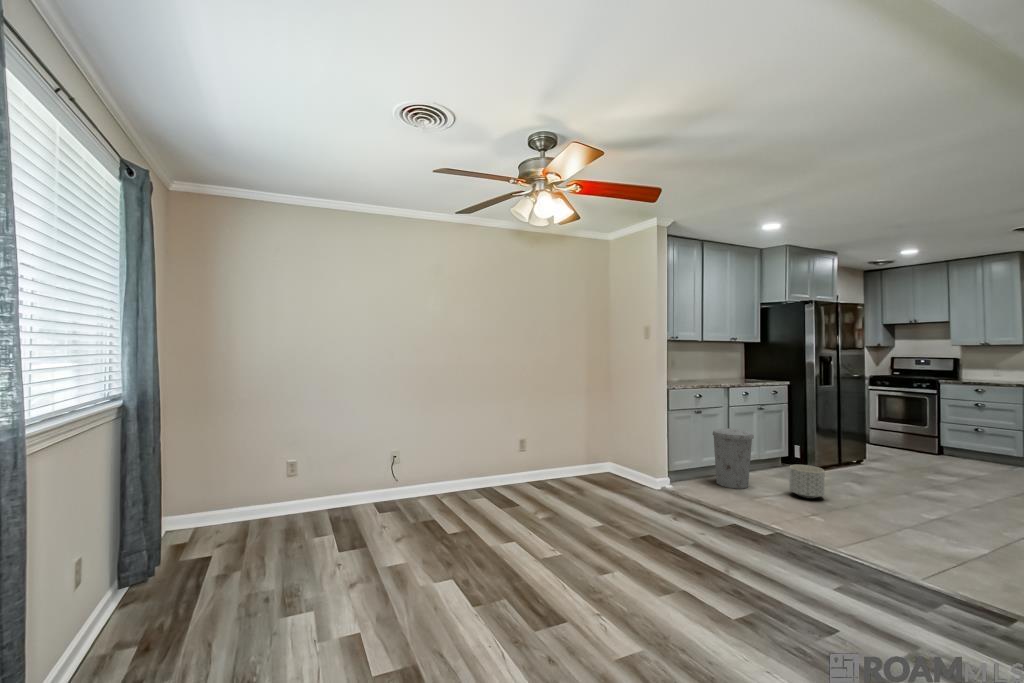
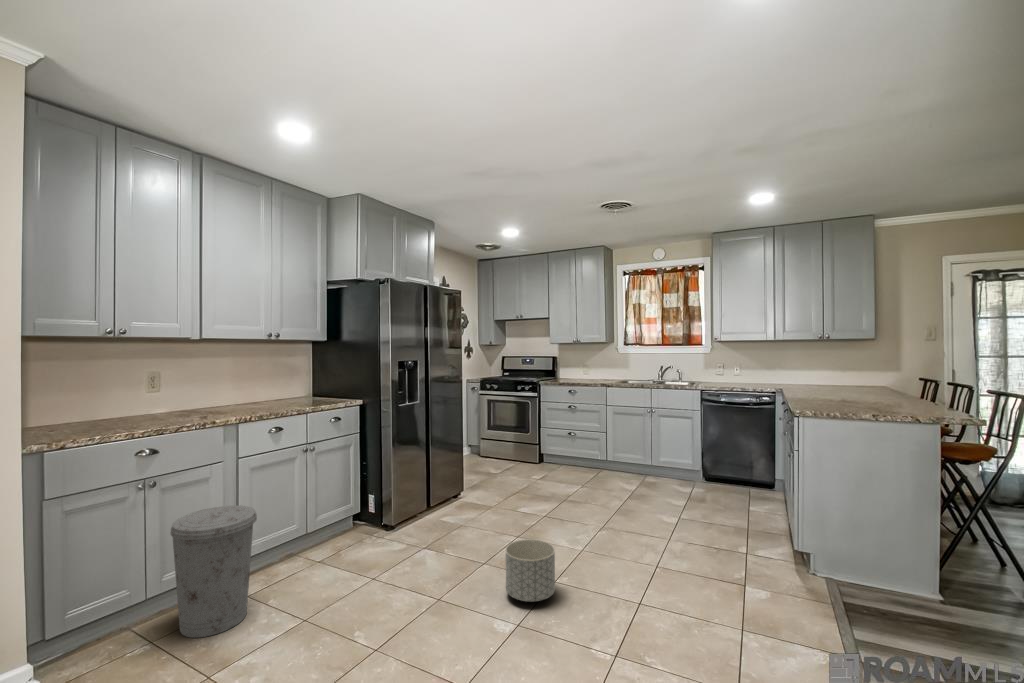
planter: present [789,465,825,499] -> present [506,539,555,602]

